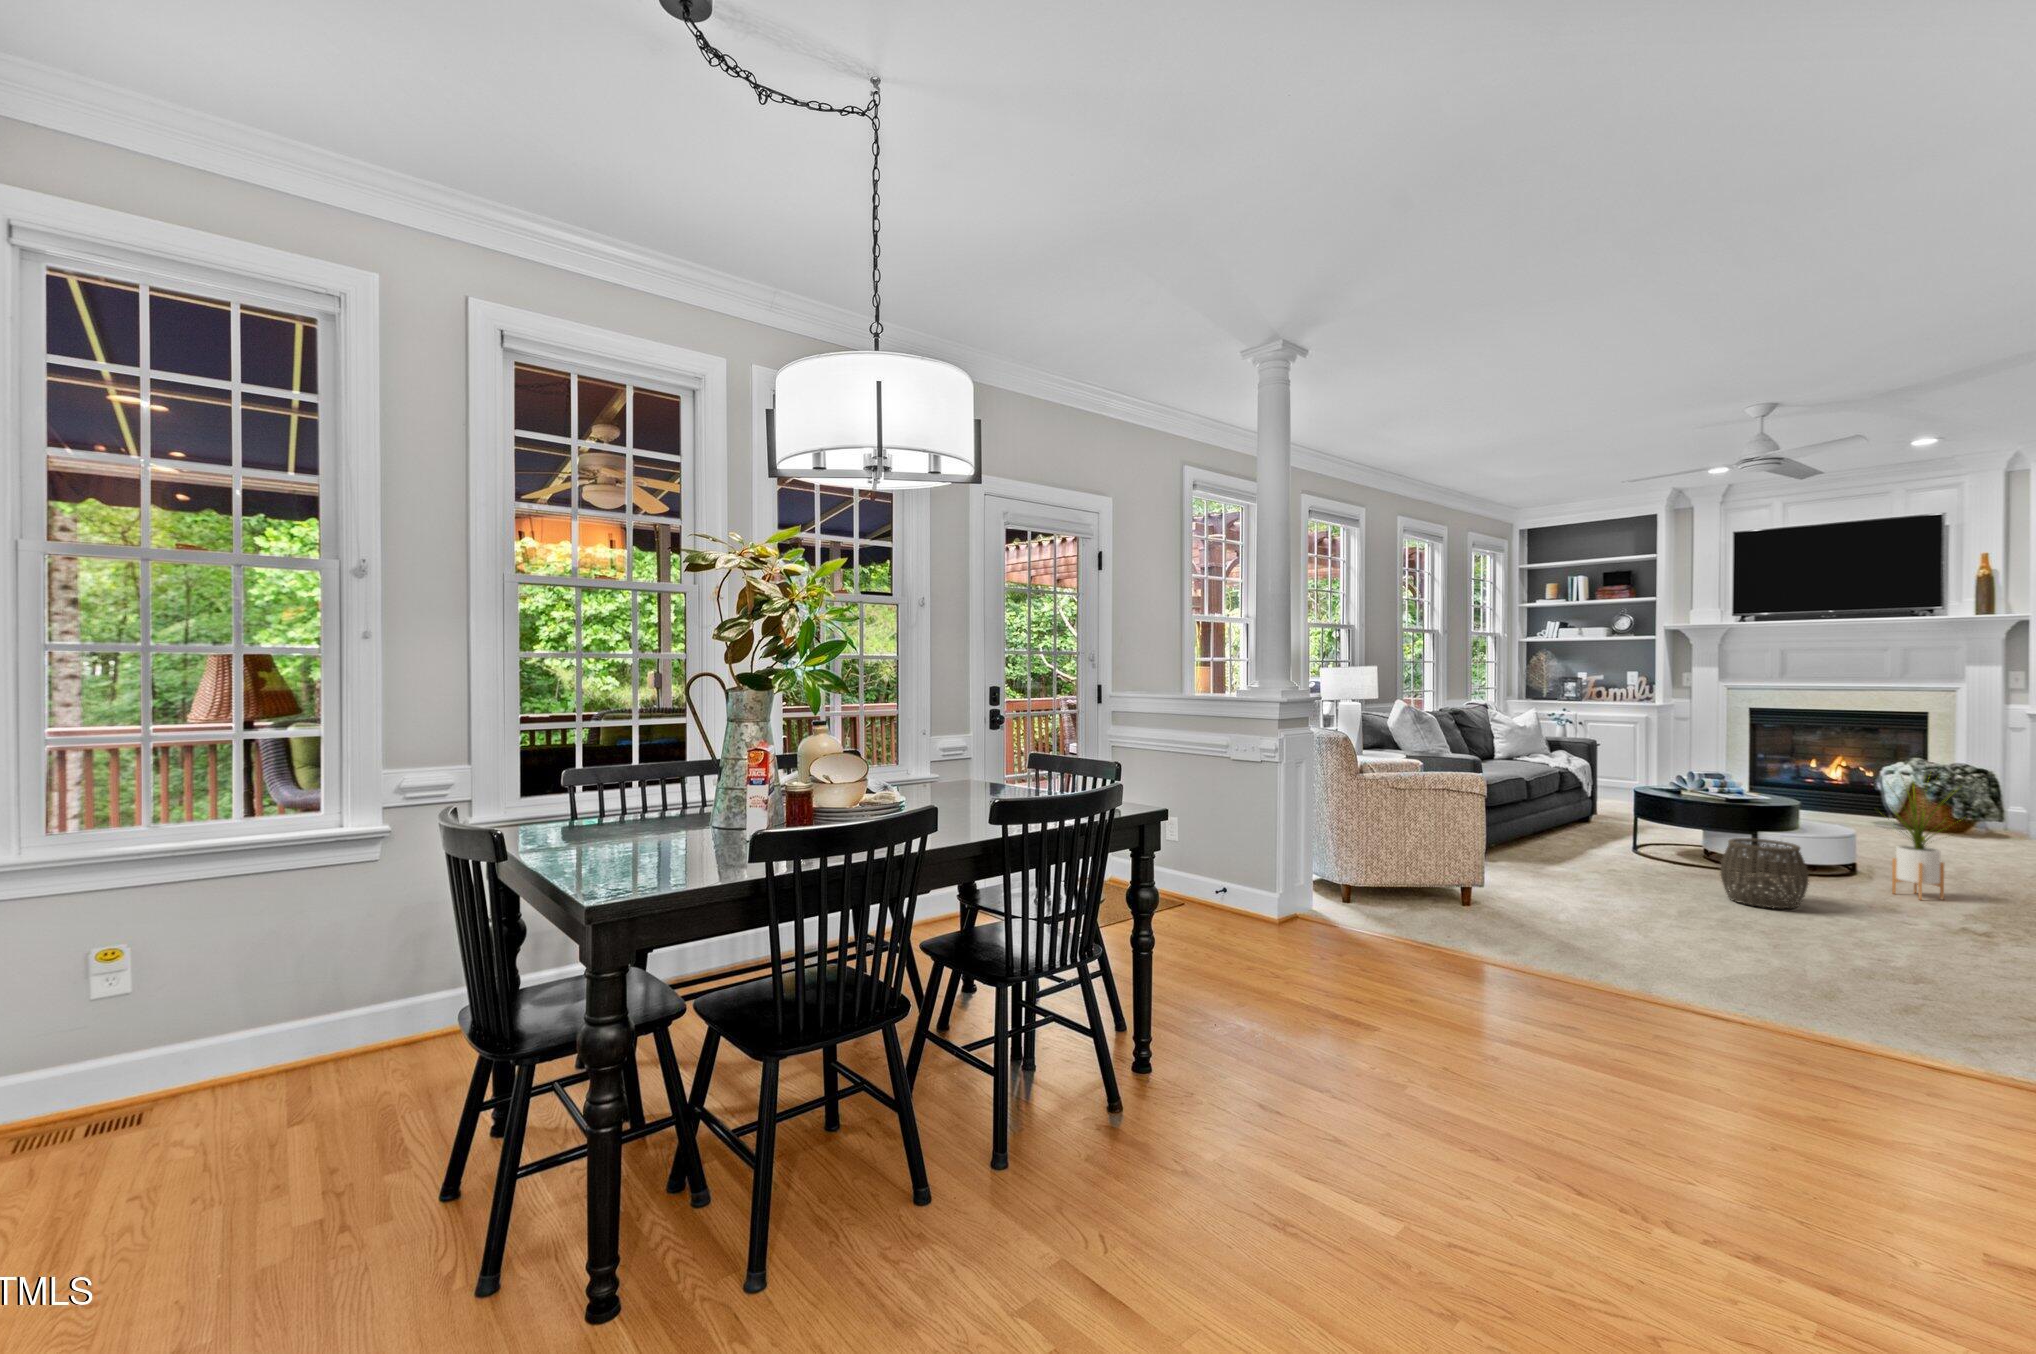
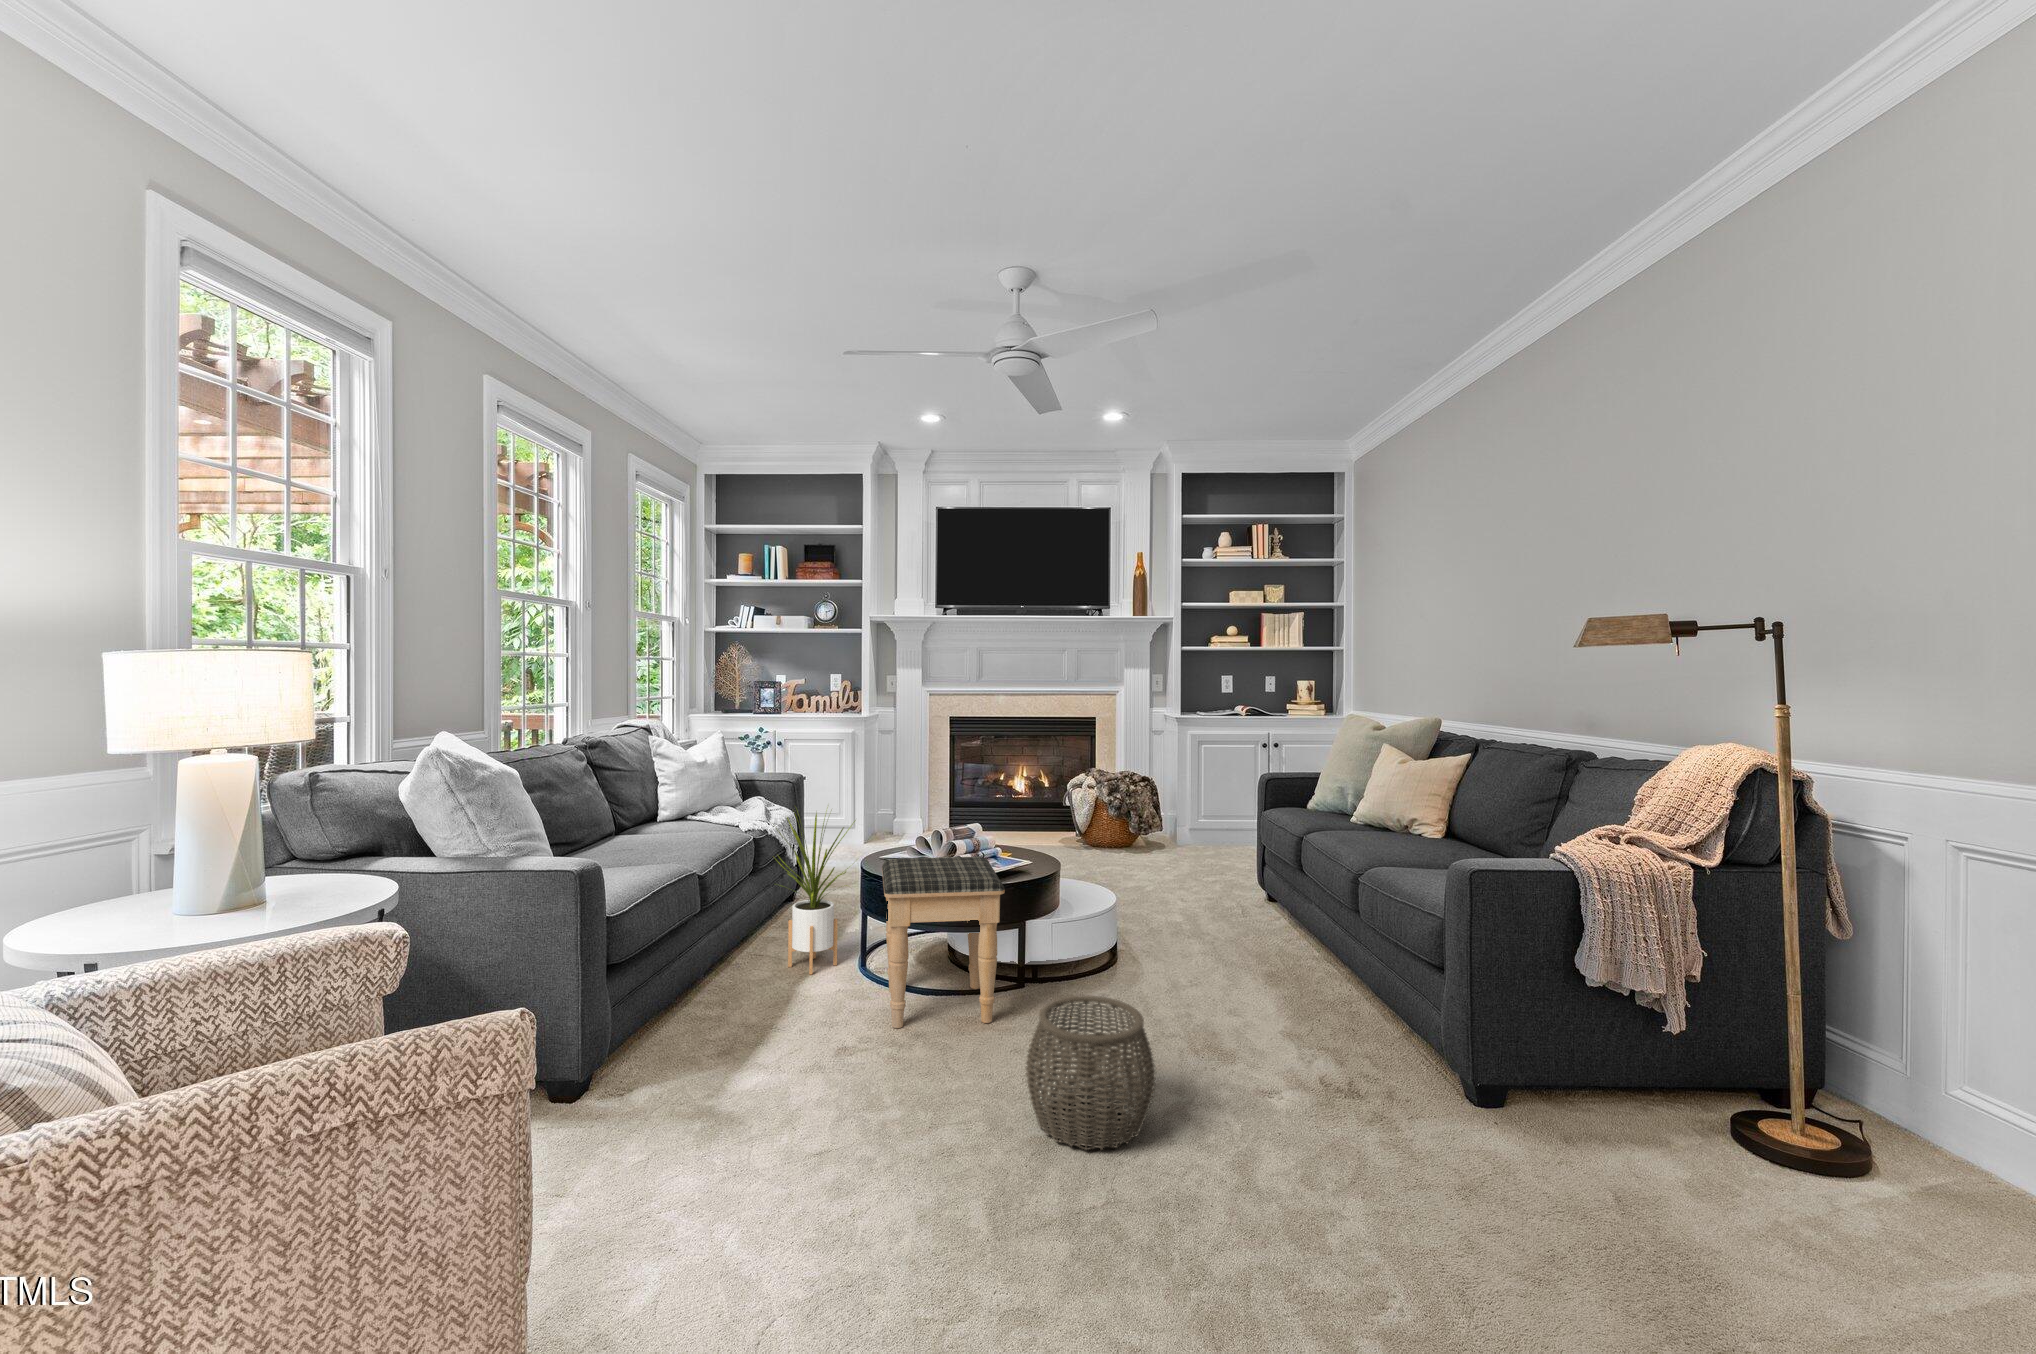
footstool: none [1642,776,1729,873] -> present [882,857,1005,1028]
house plant: present [1890,780,1953,900] -> present [775,810,856,974]

